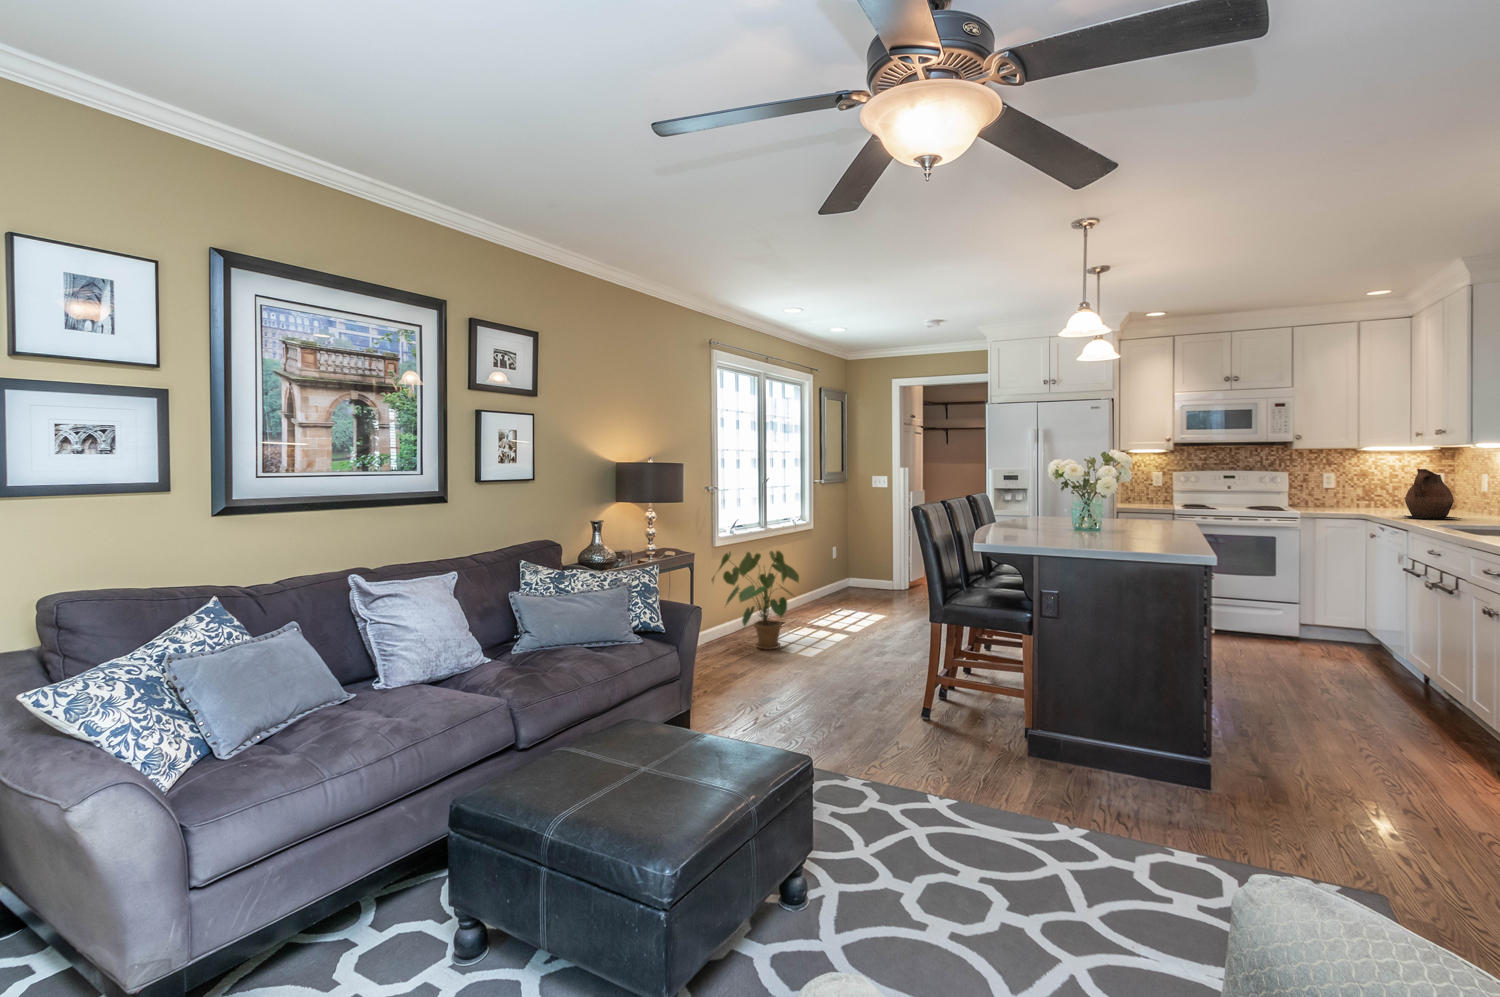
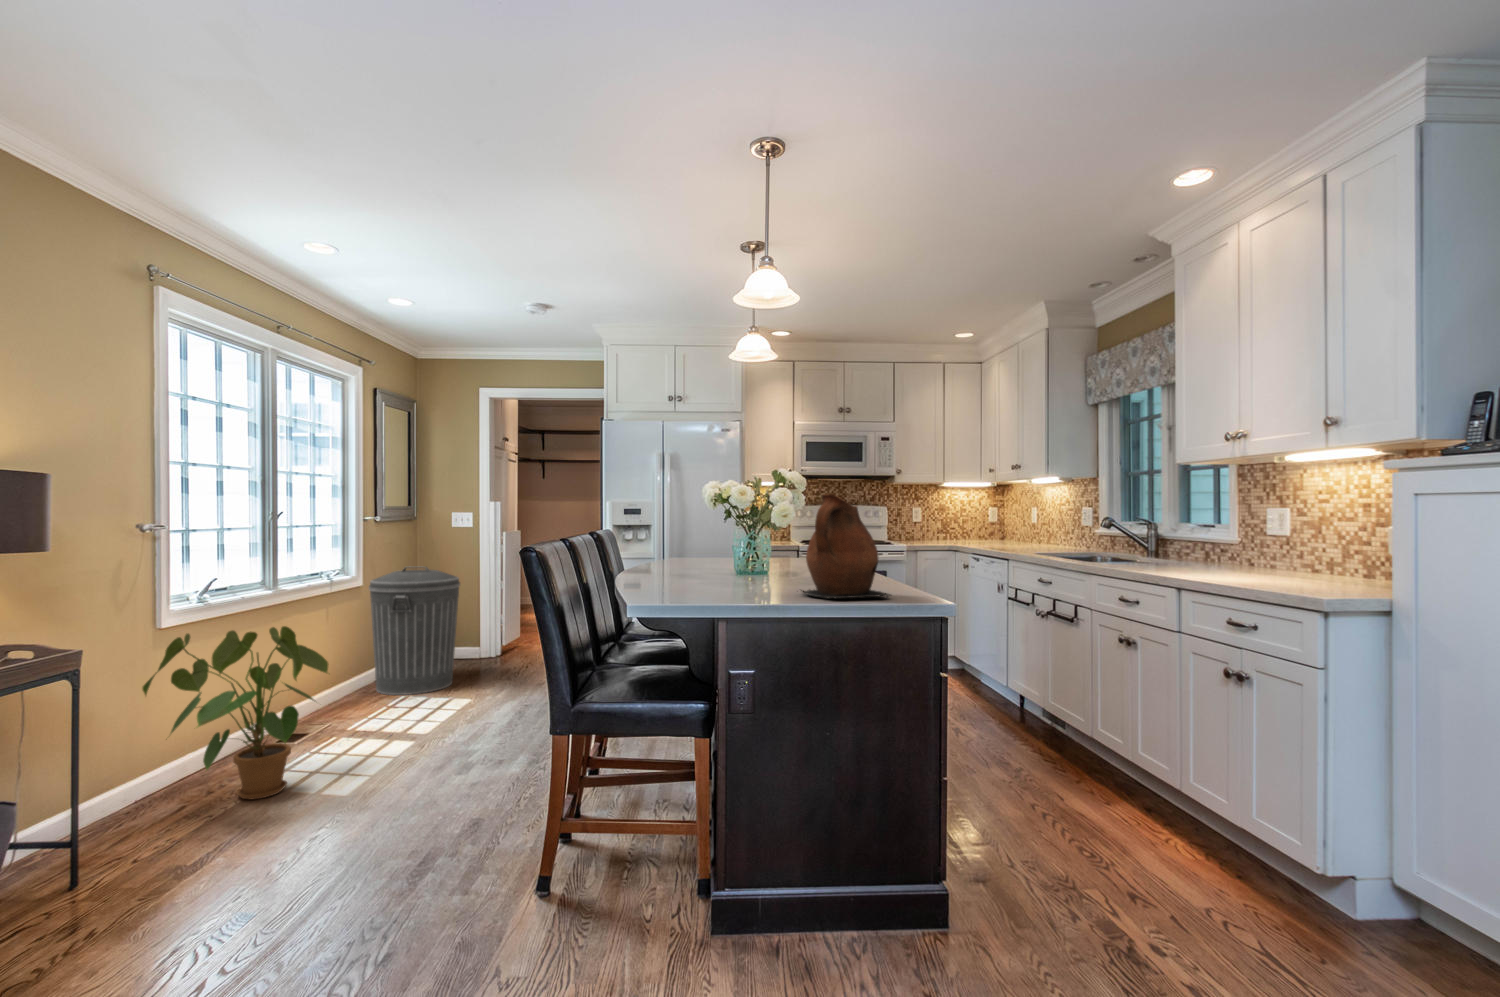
ceramic pitcher: present [1404,469,1461,519] -> present [801,494,891,598]
trash can: none [817,517,877,607] -> present [369,567,460,695]

